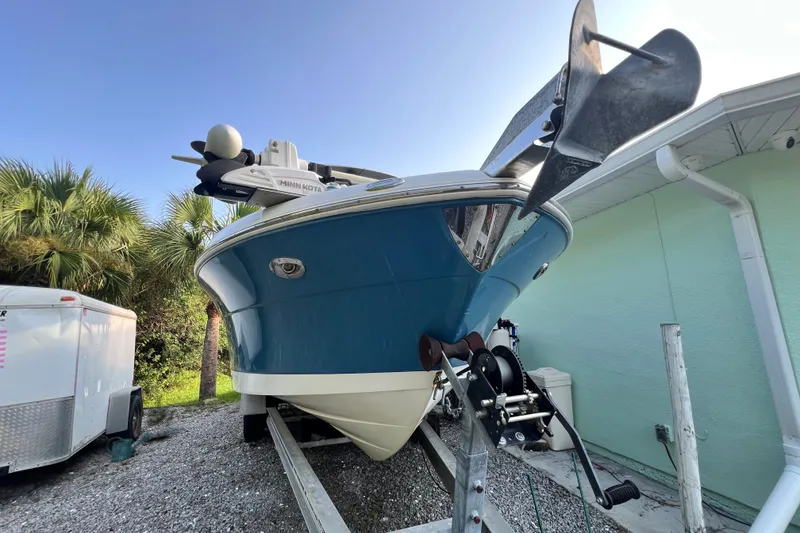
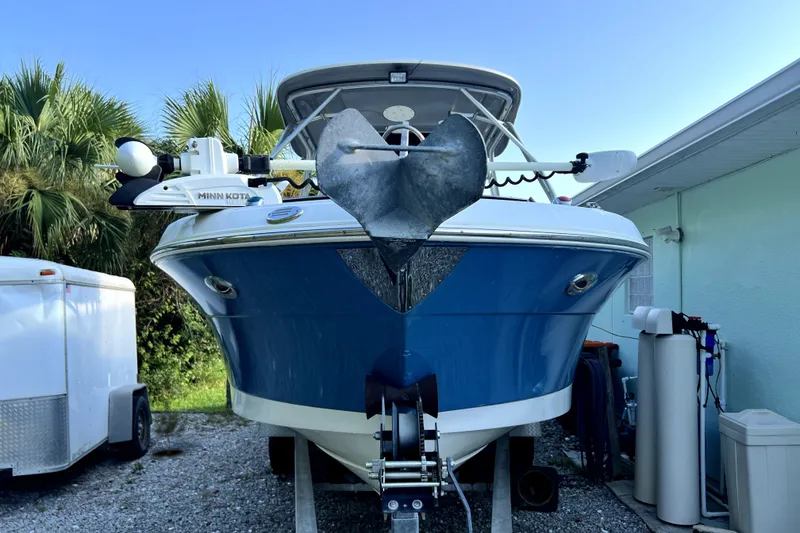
watering can: present [107,433,150,462] -> none [109,445,157,477]

